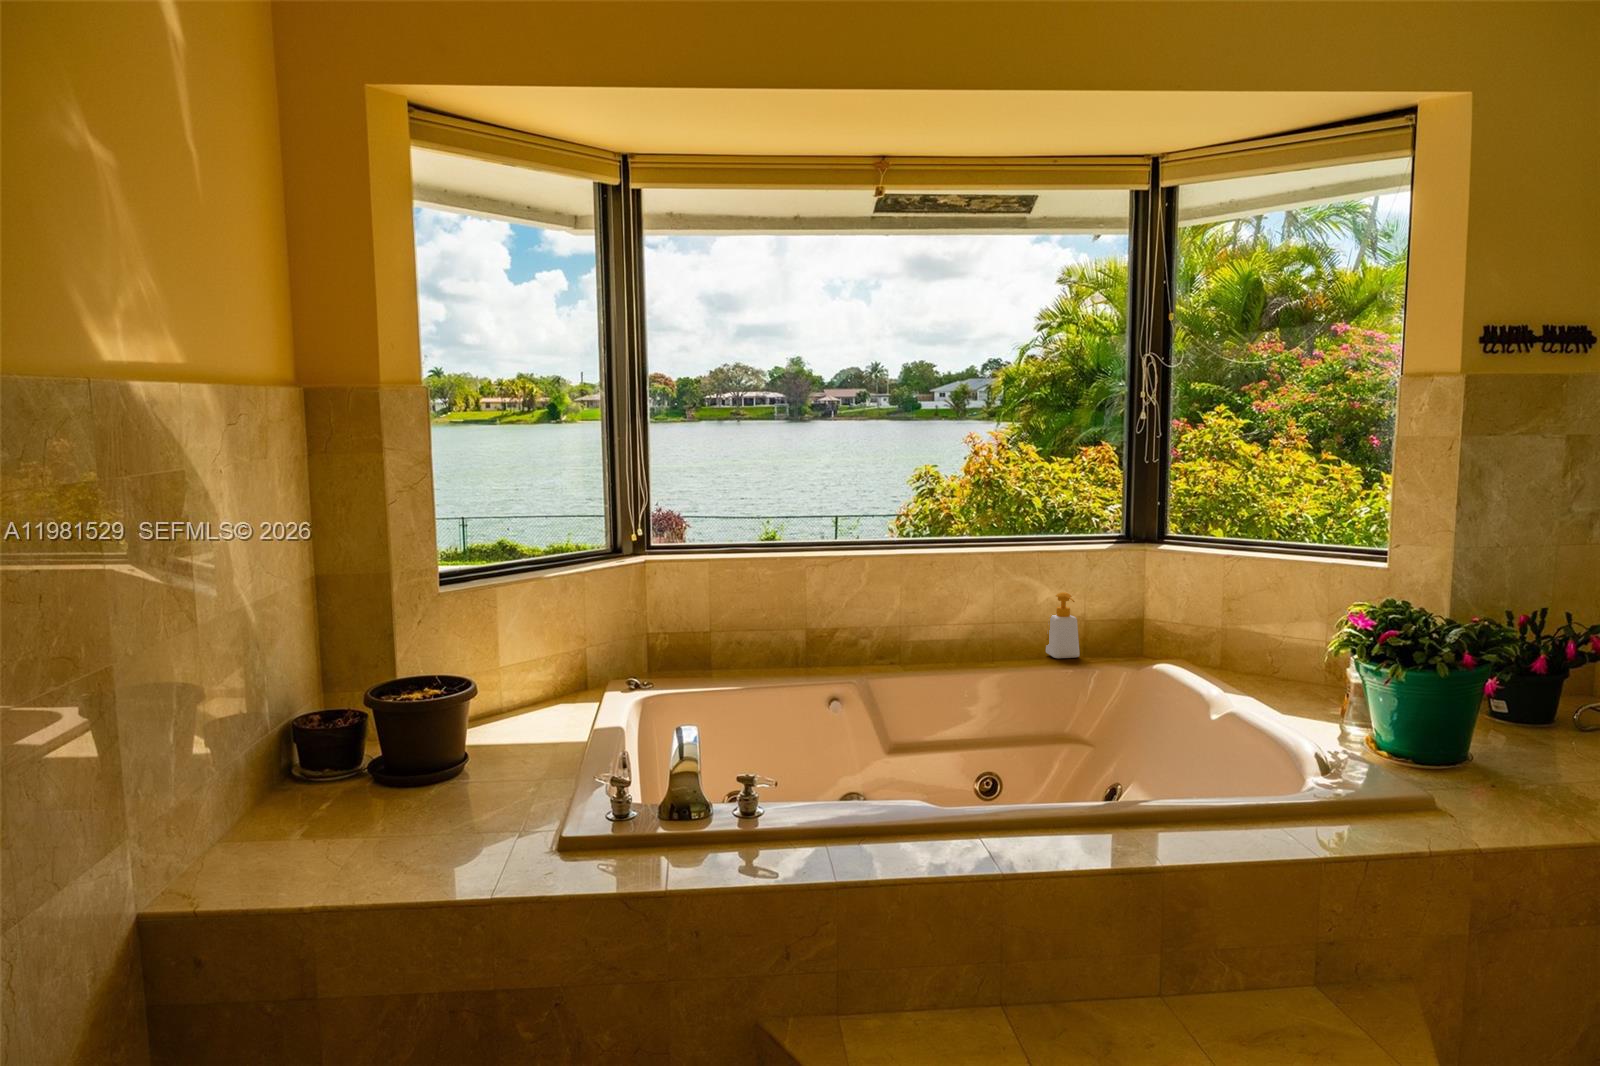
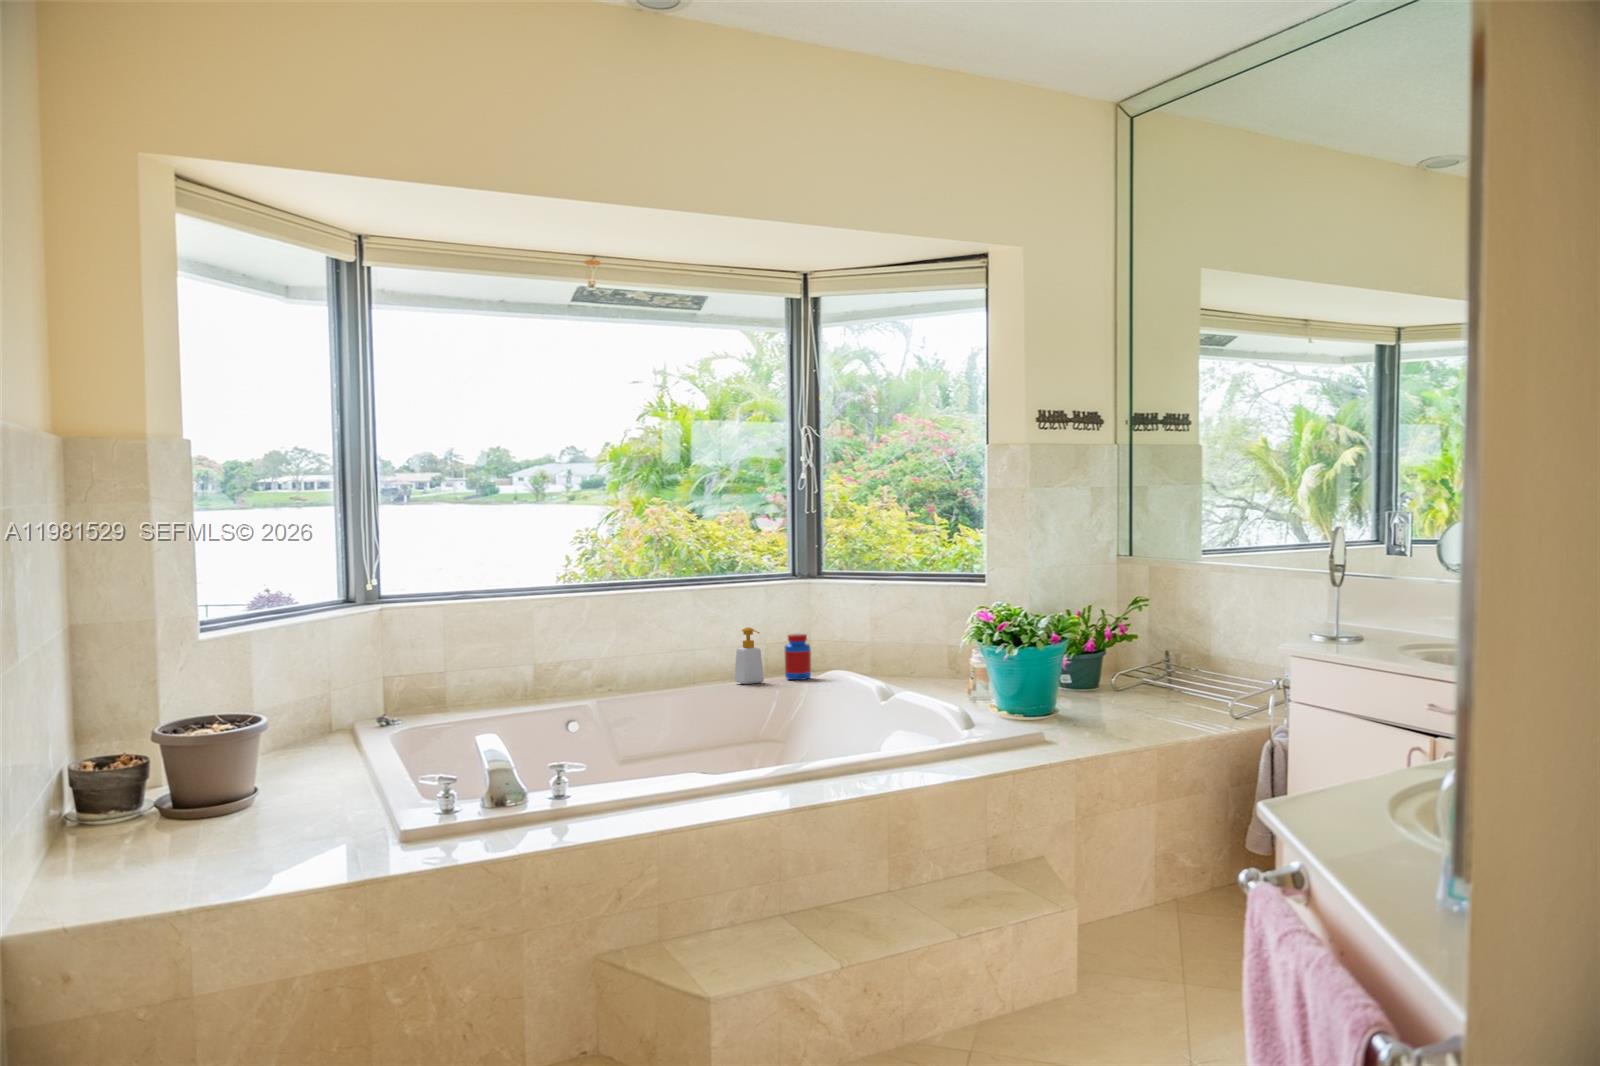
jar: none [1108,602,1141,659] -> present [785,634,811,680]

